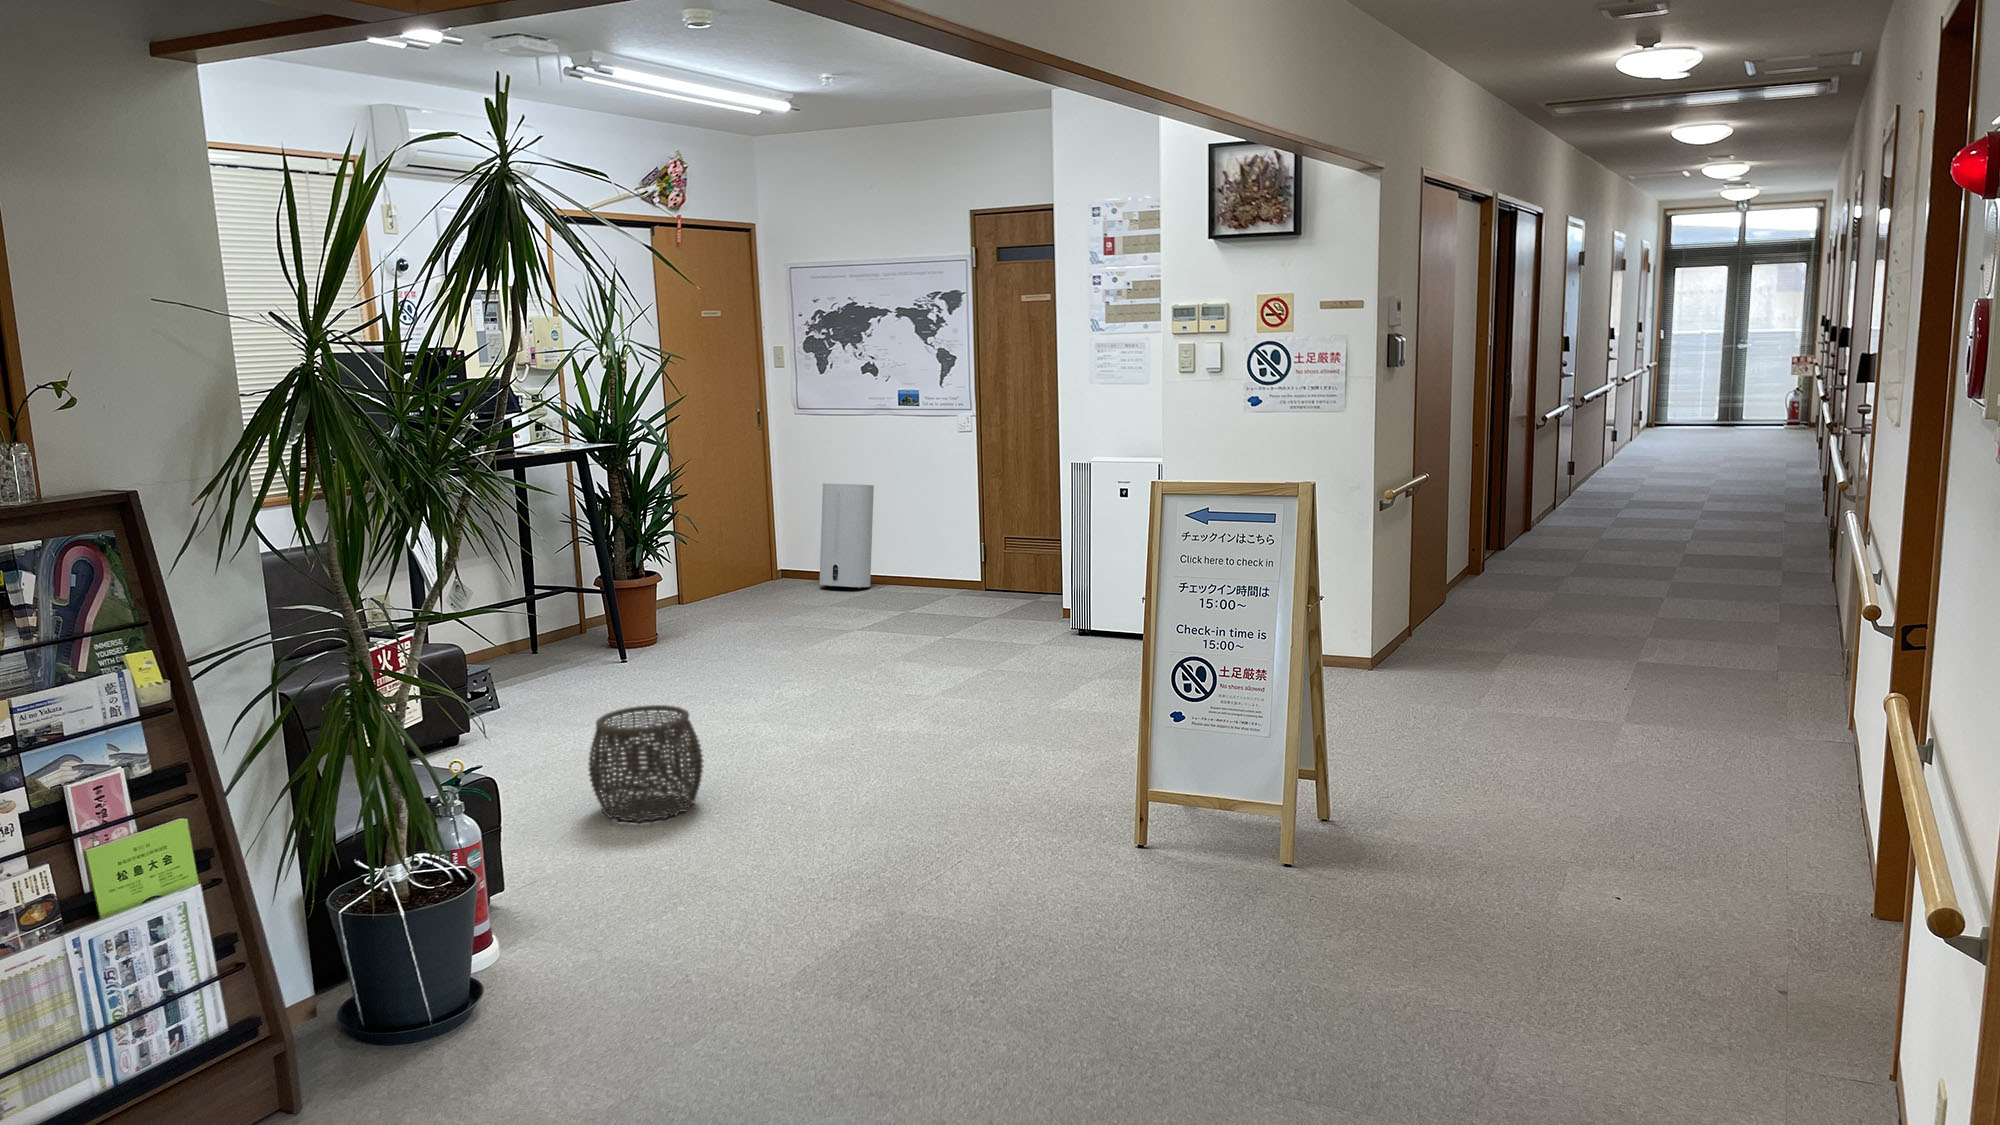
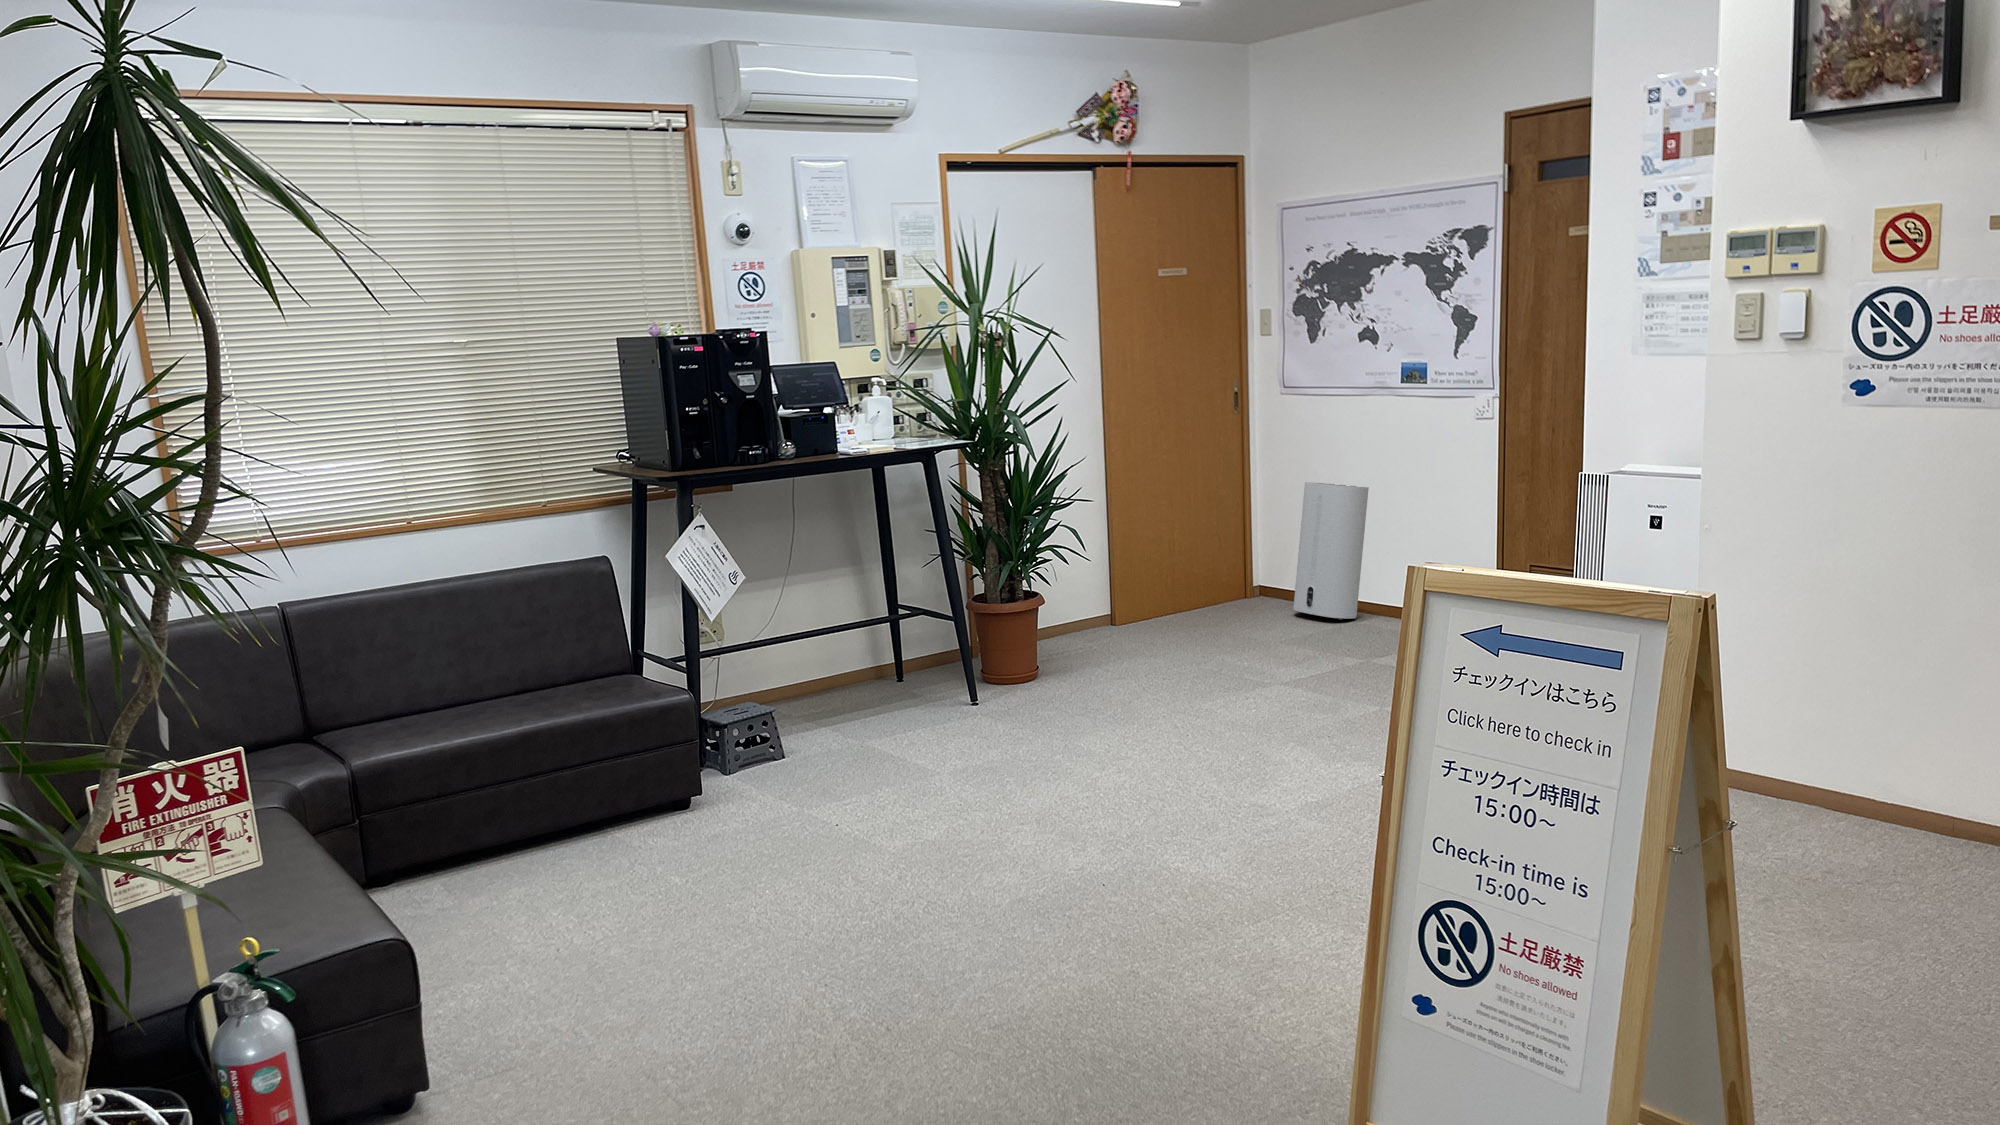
woven basket: present [589,705,703,822] -> none [680,800,833,966]

